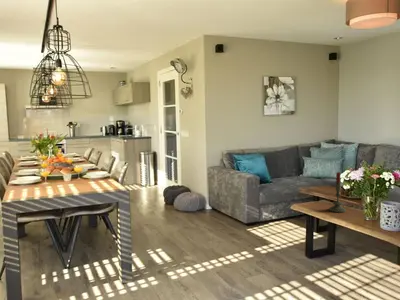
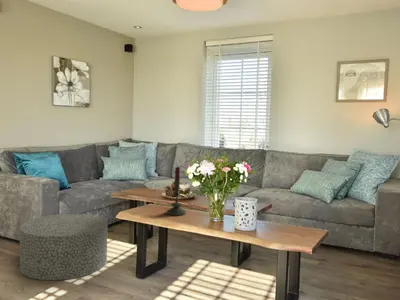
ottoman: none [230,202,290,249] -> present [20,214,108,280]

